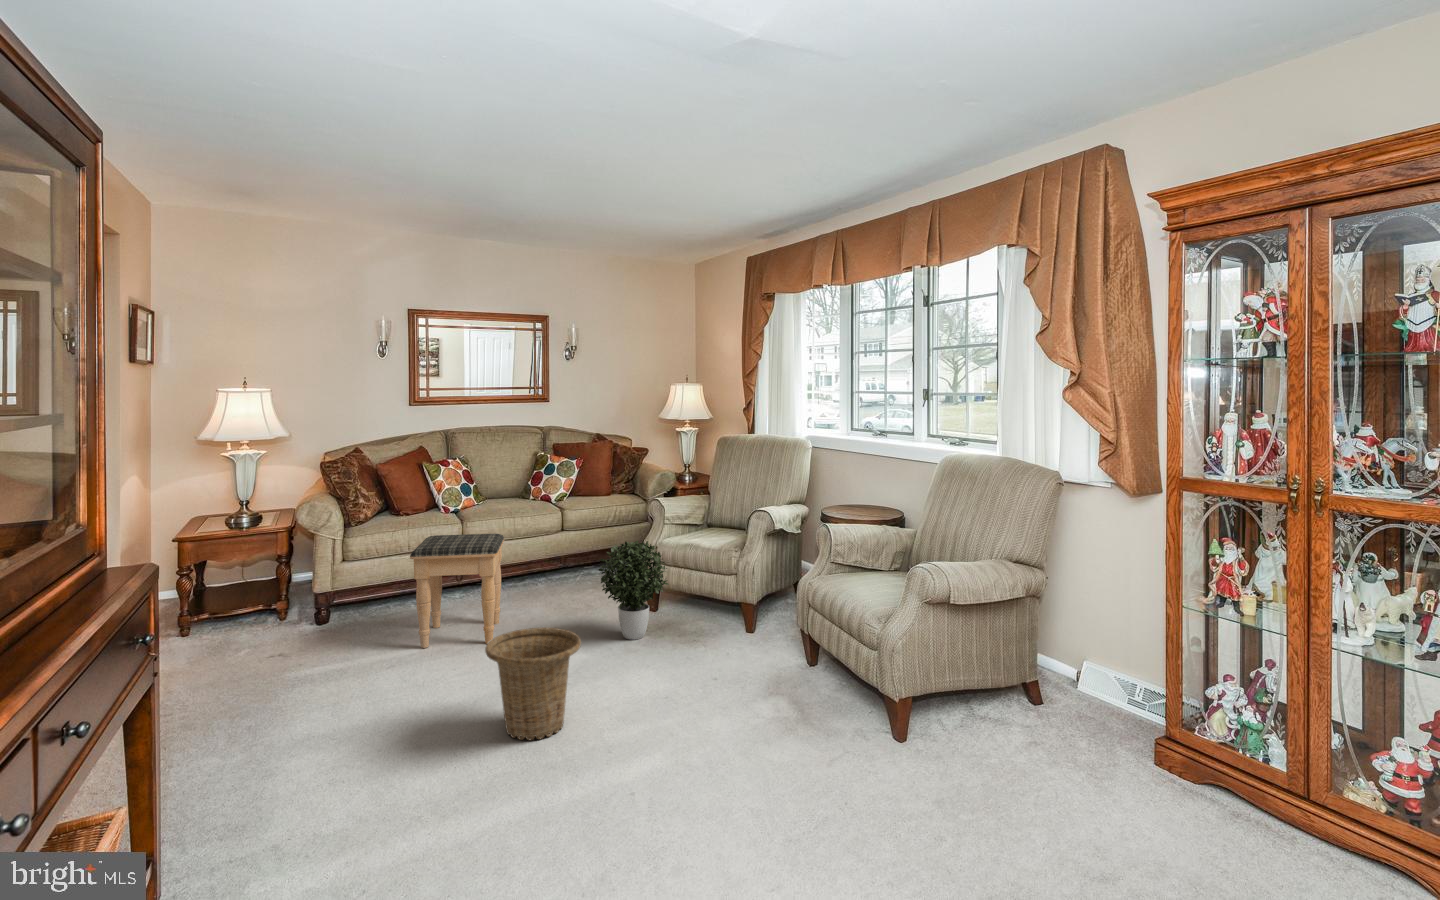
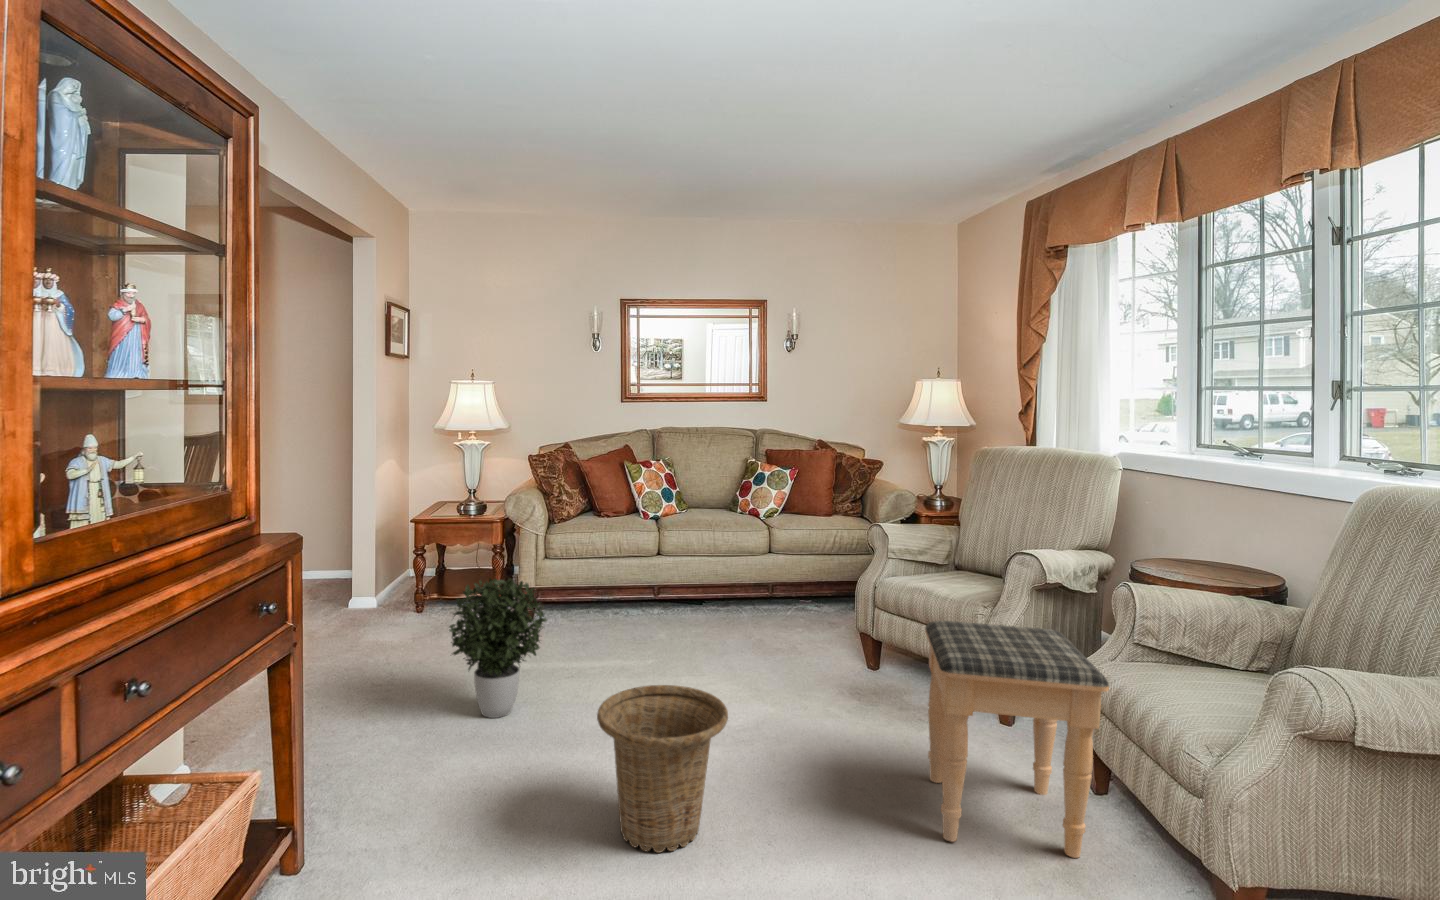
footstool: present [410,534,504,648] -> present [925,621,1109,858]
potted plant: present [599,541,669,640] -> present [449,579,547,718]

